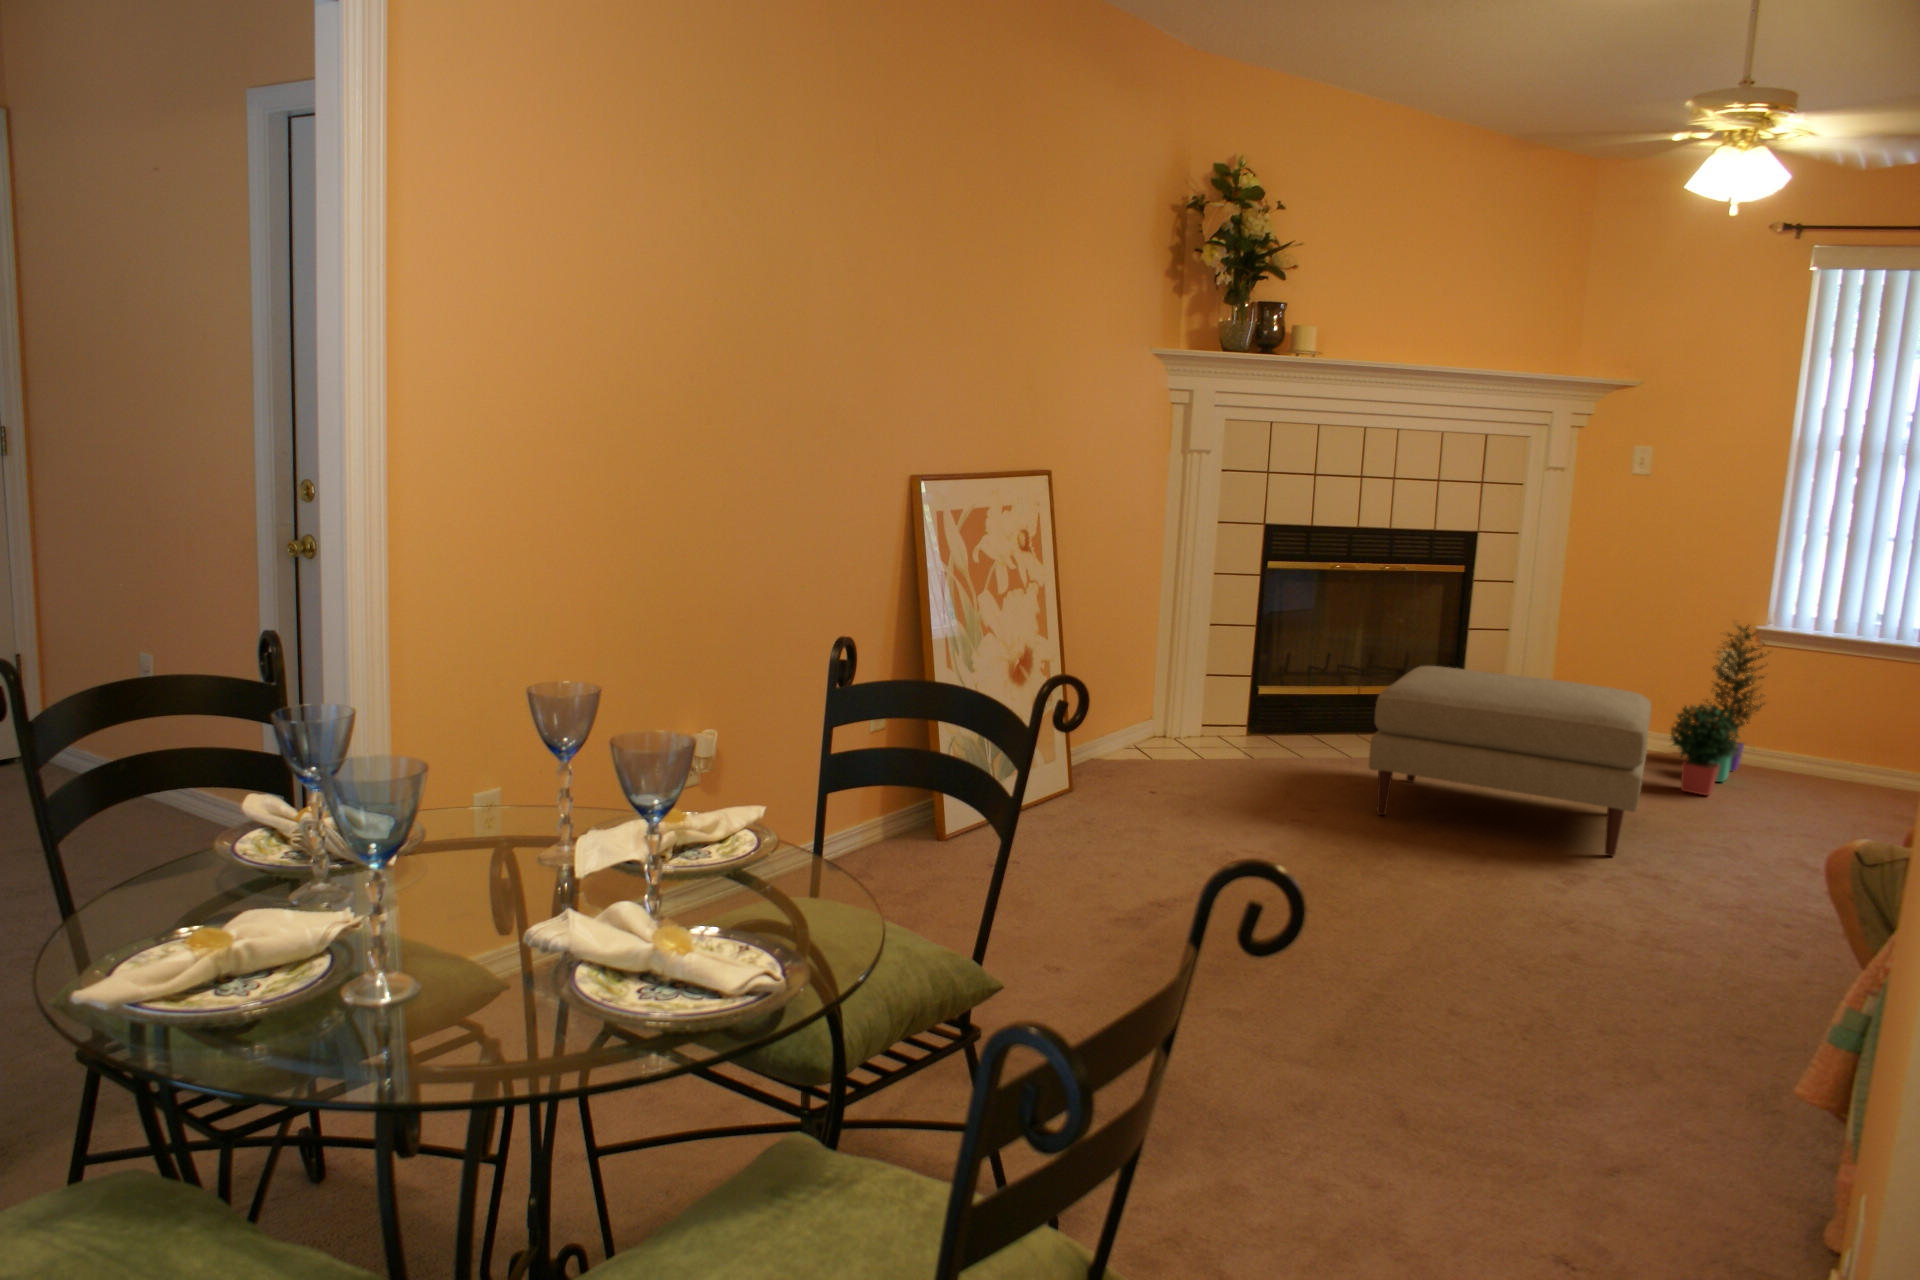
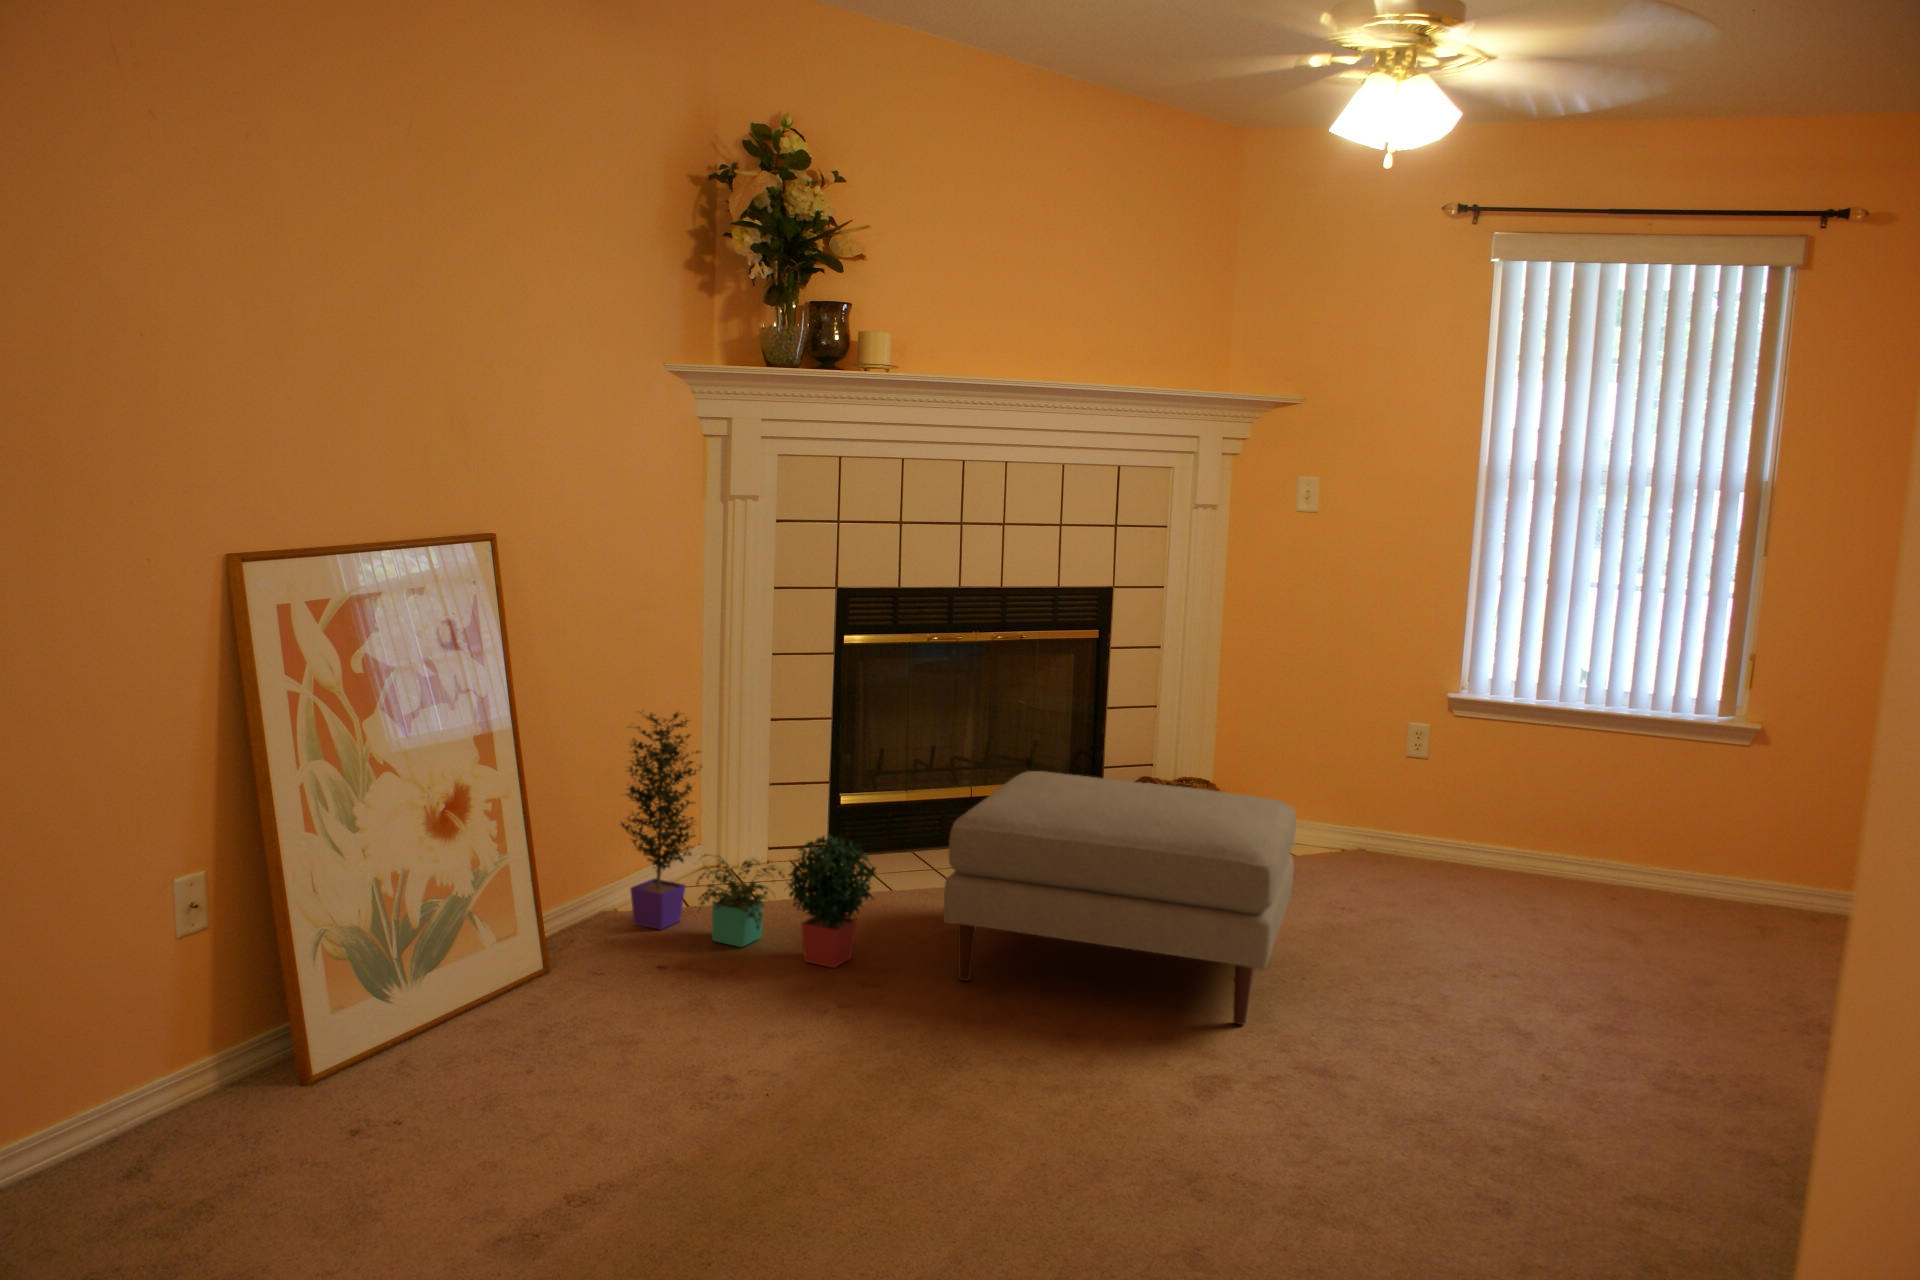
potted plant: present [1671,625,1769,795] -> present [621,712,876,968]

